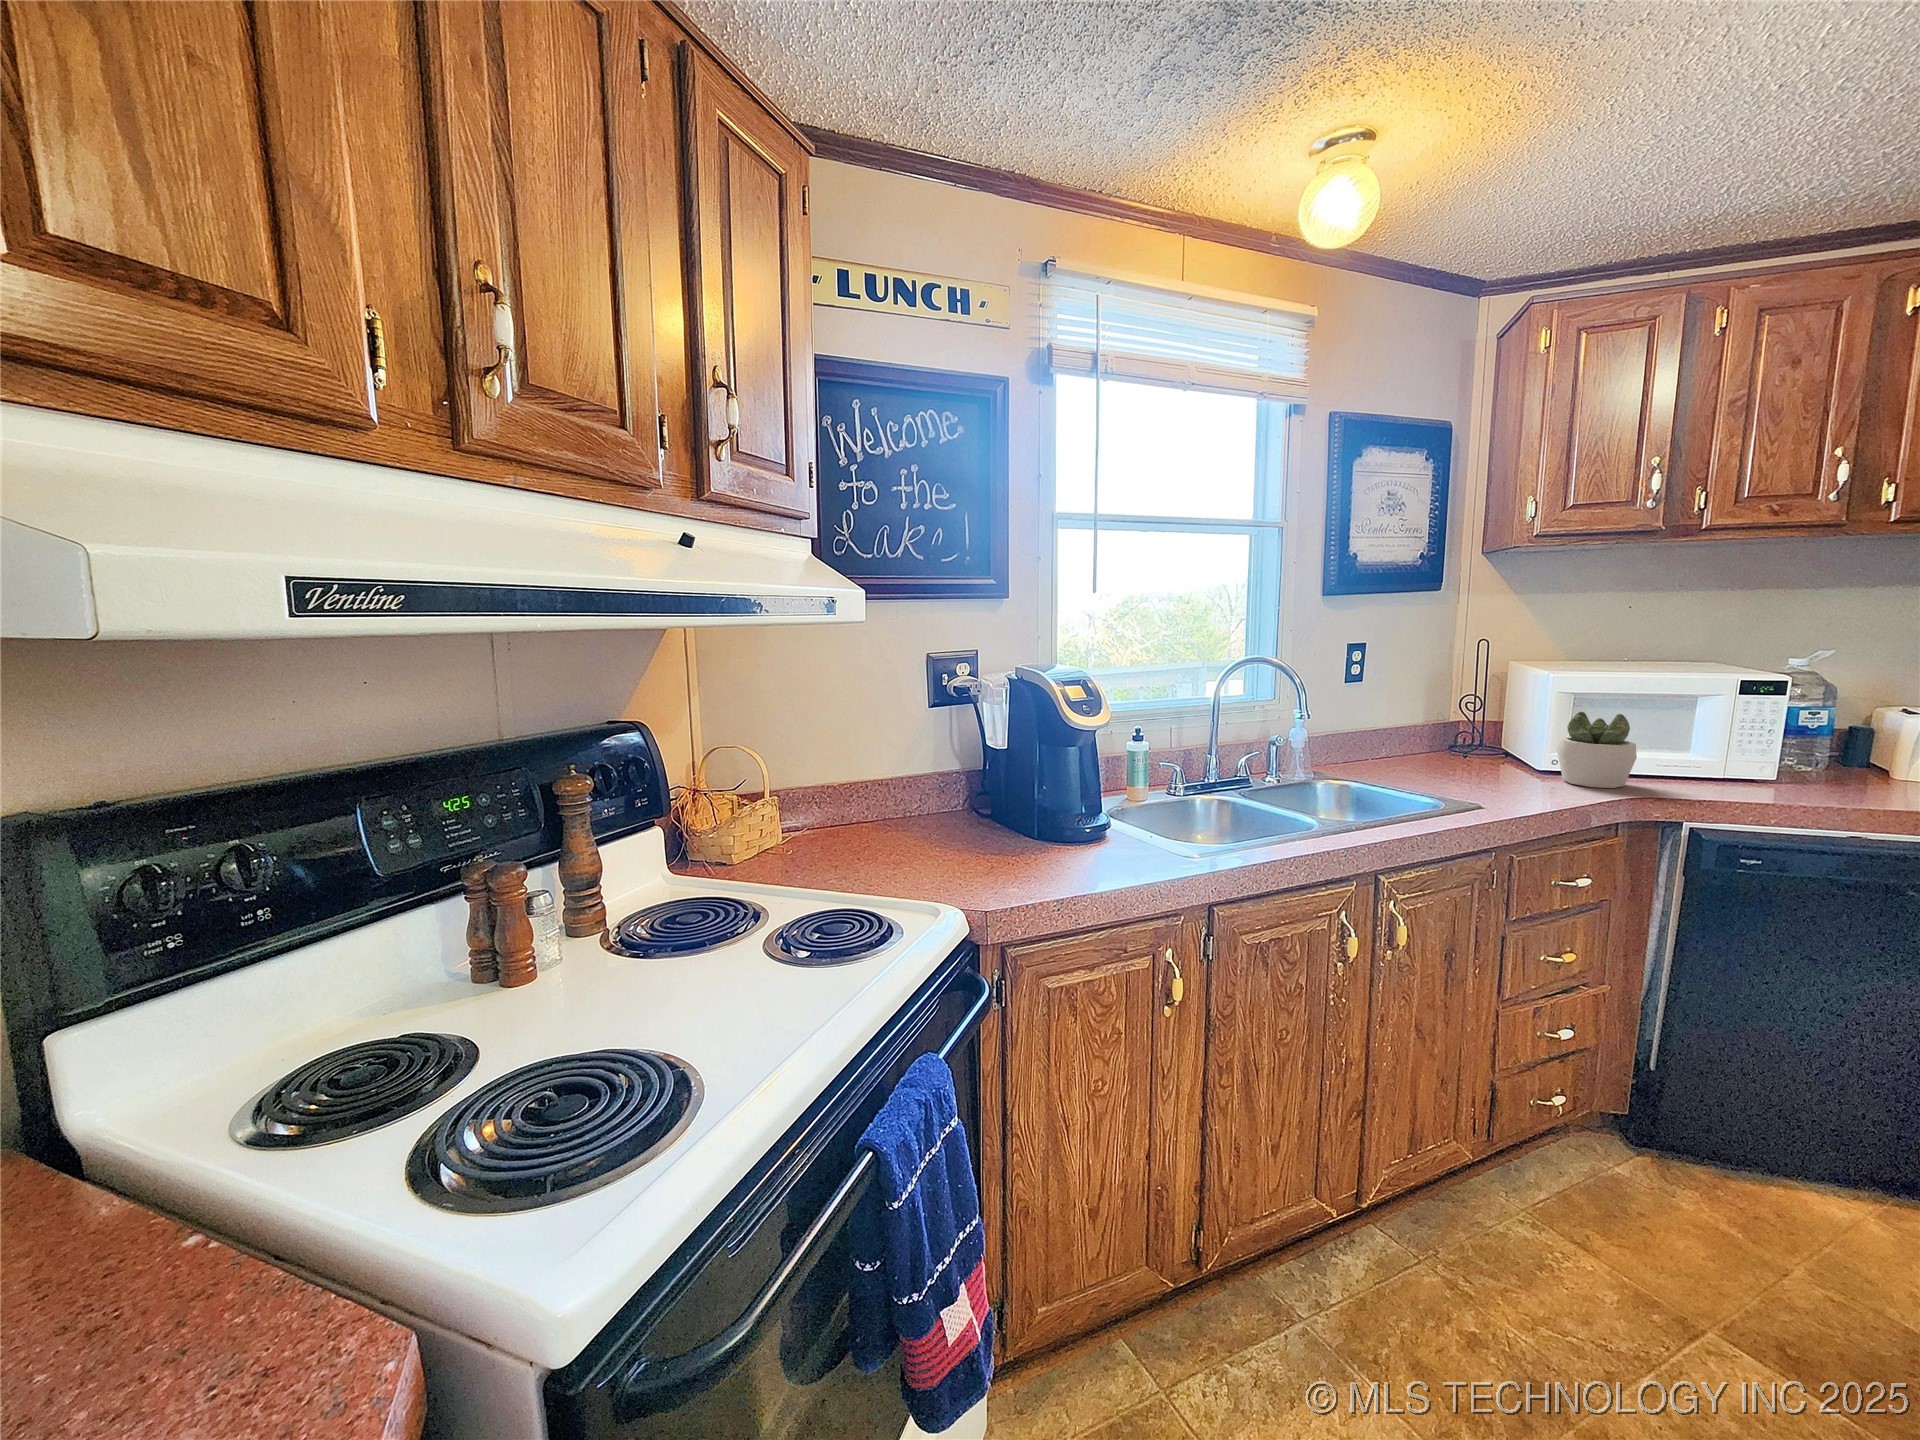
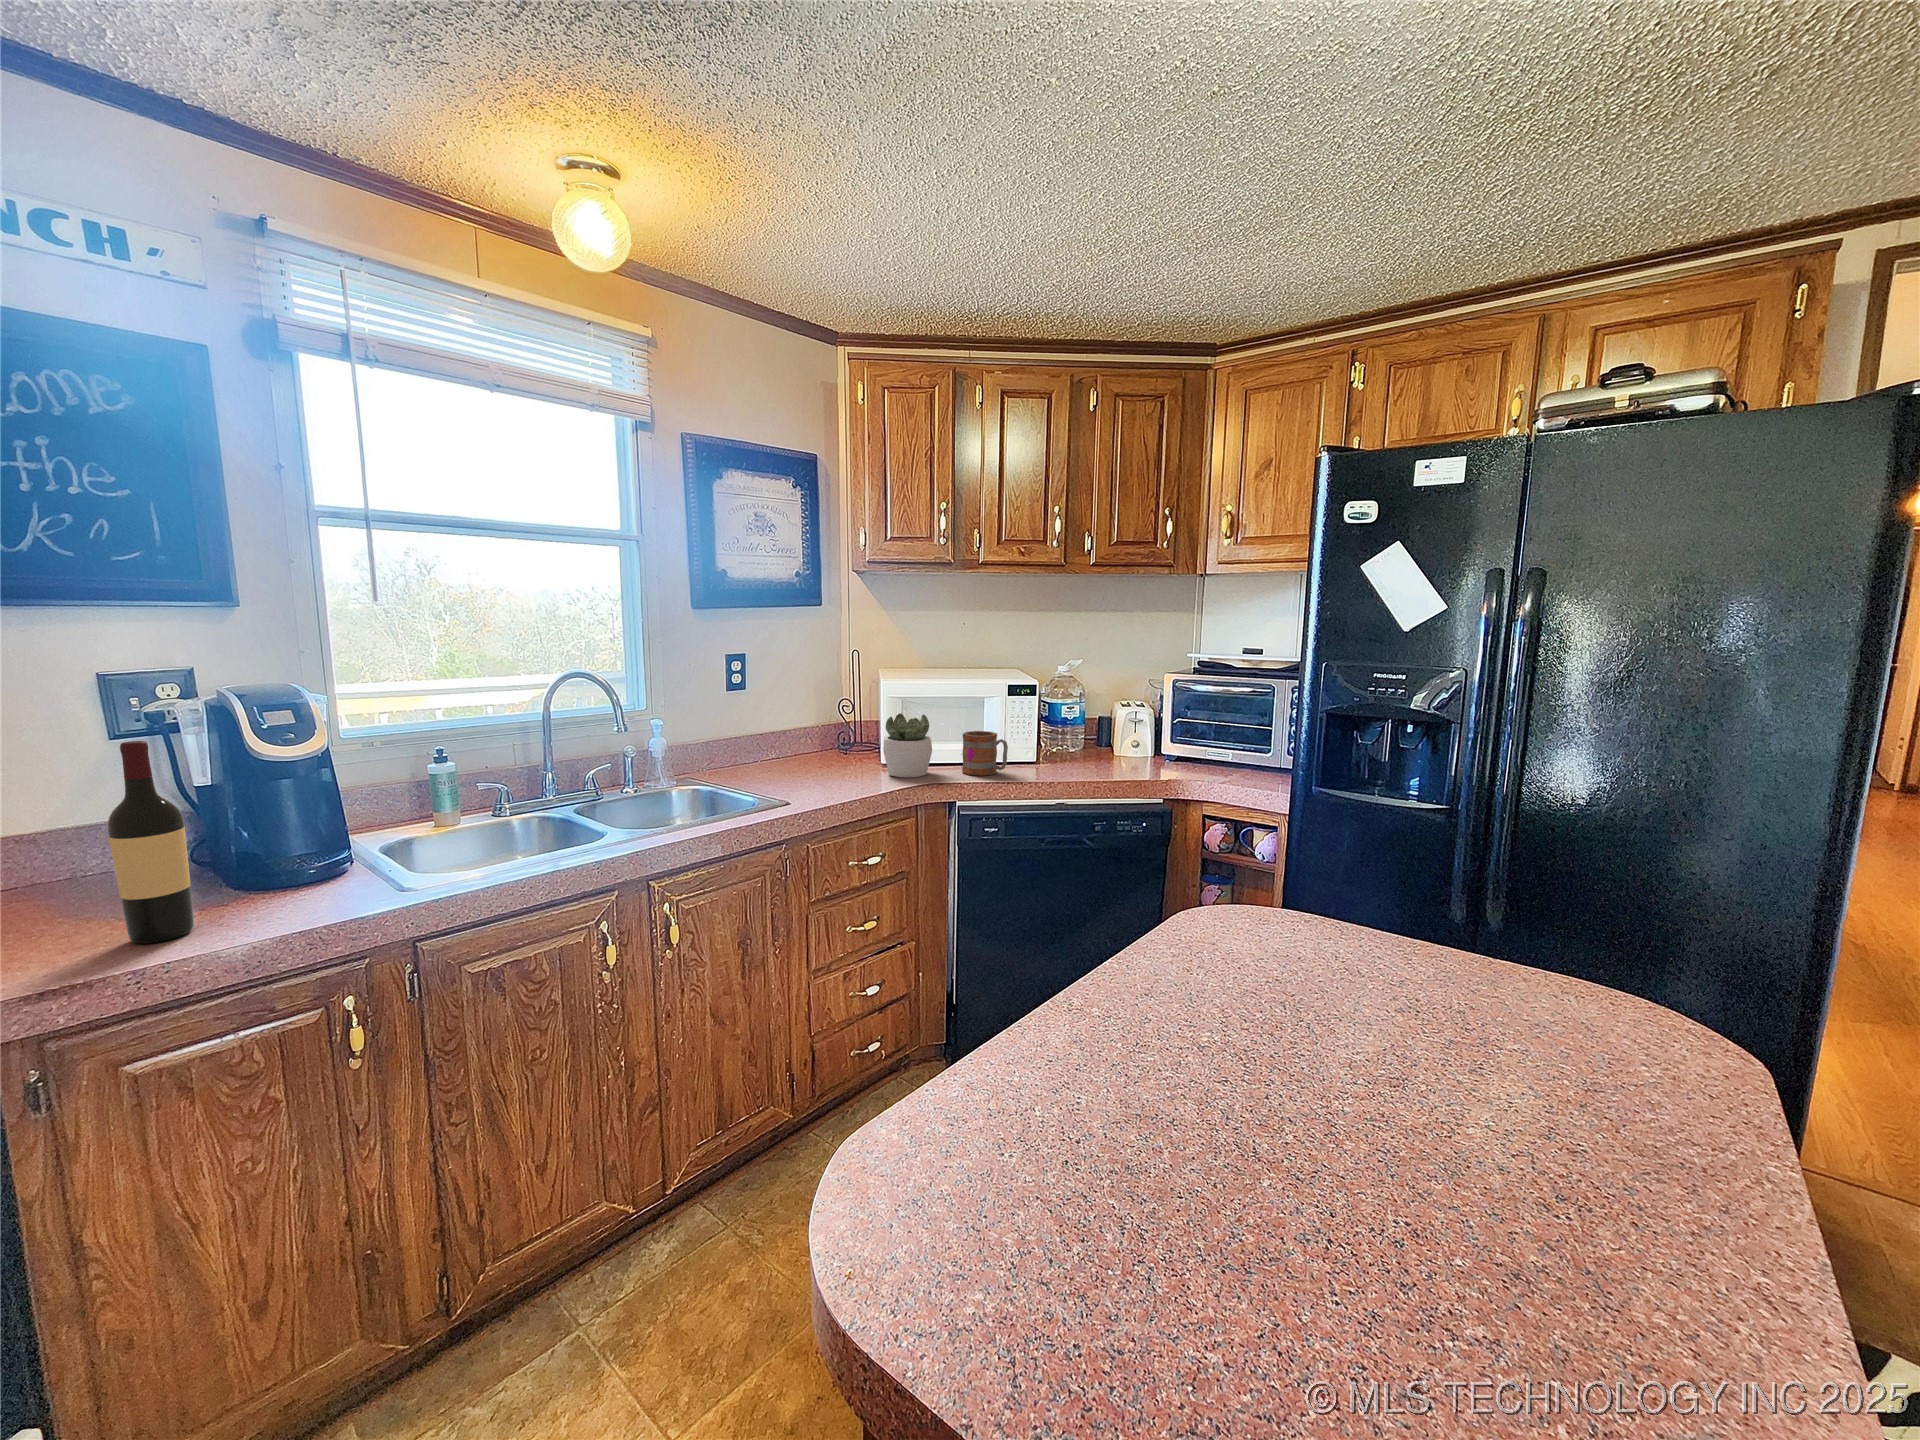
wine bottle: none [1019,705,1064,877] -> present [107,741,194,943]
mug: none [1676,737,1765,793] -> present [962,731,1008,776]

